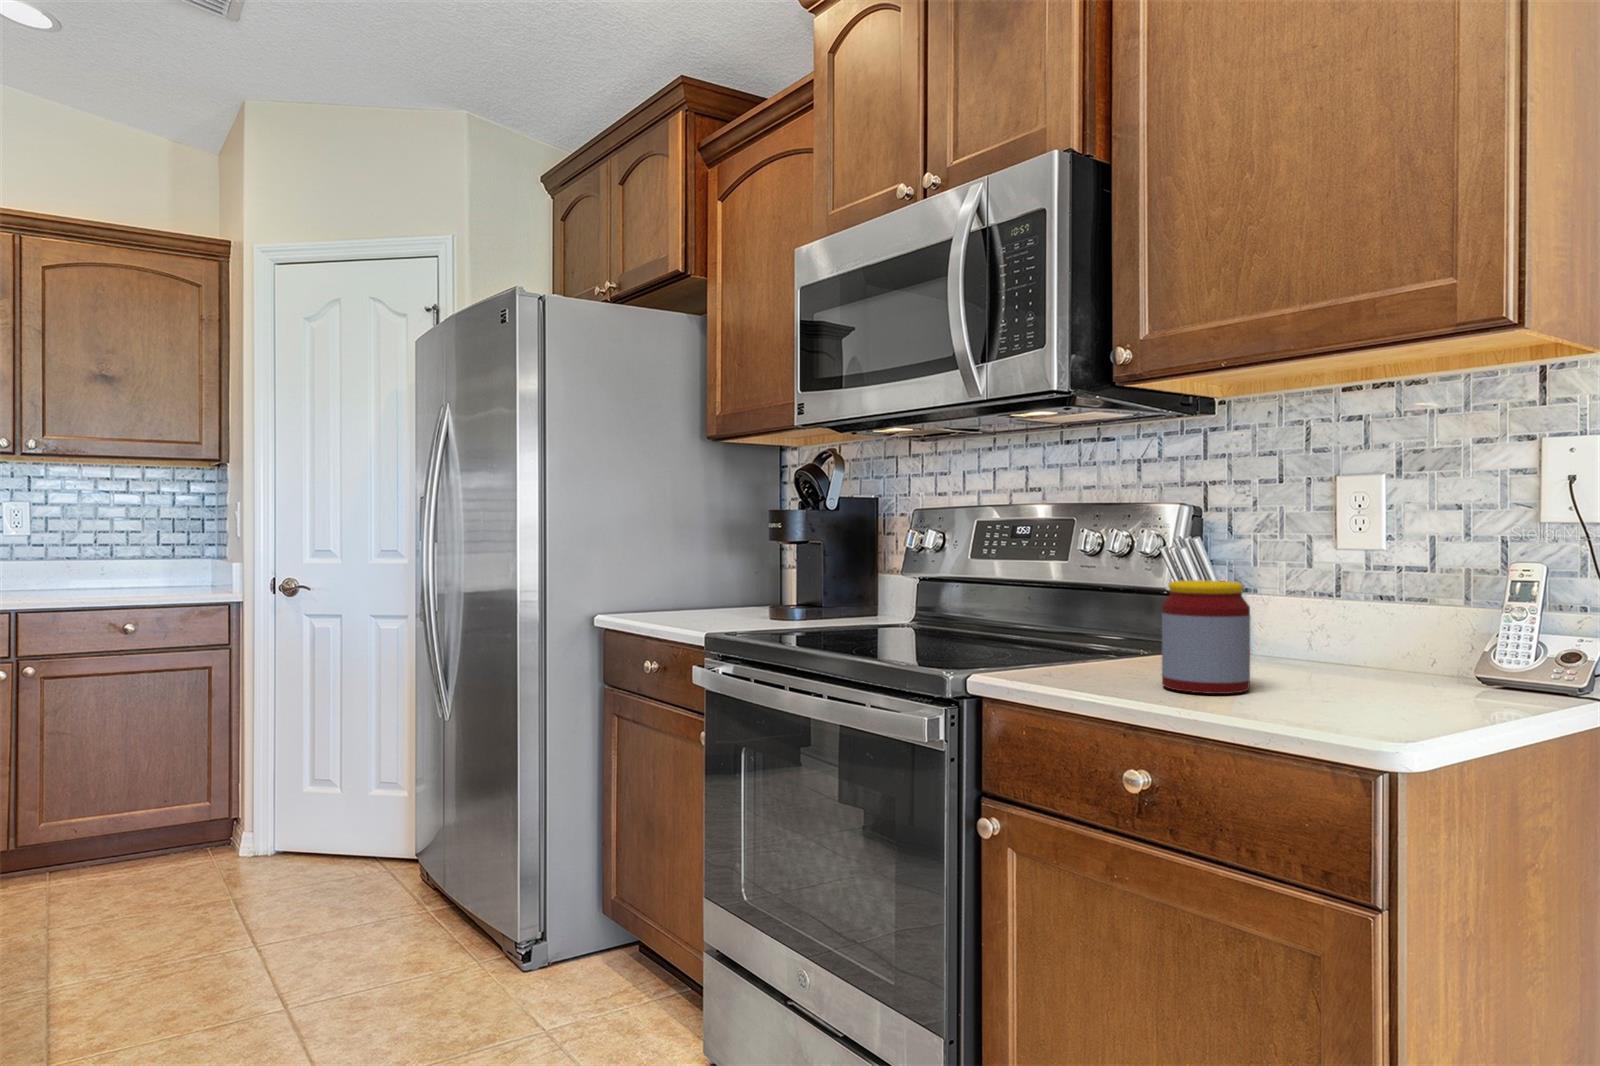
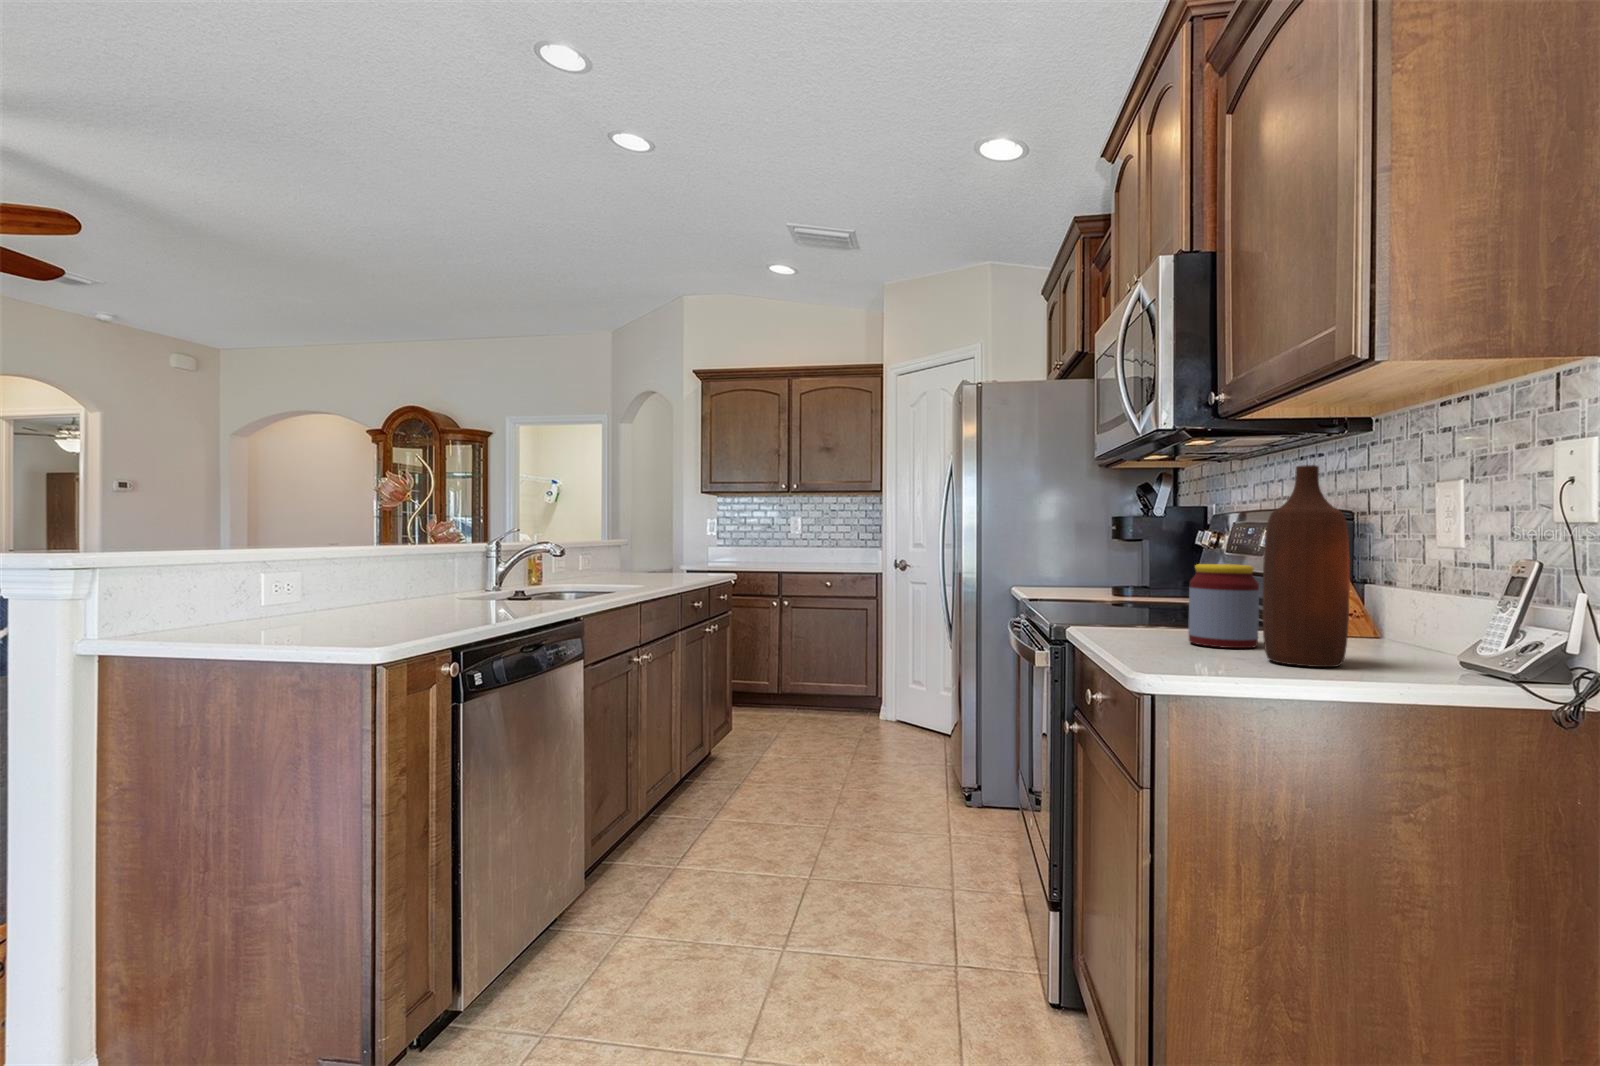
bottle: none [1319,455,1429,710] -> present [1263,465,1350,667]

